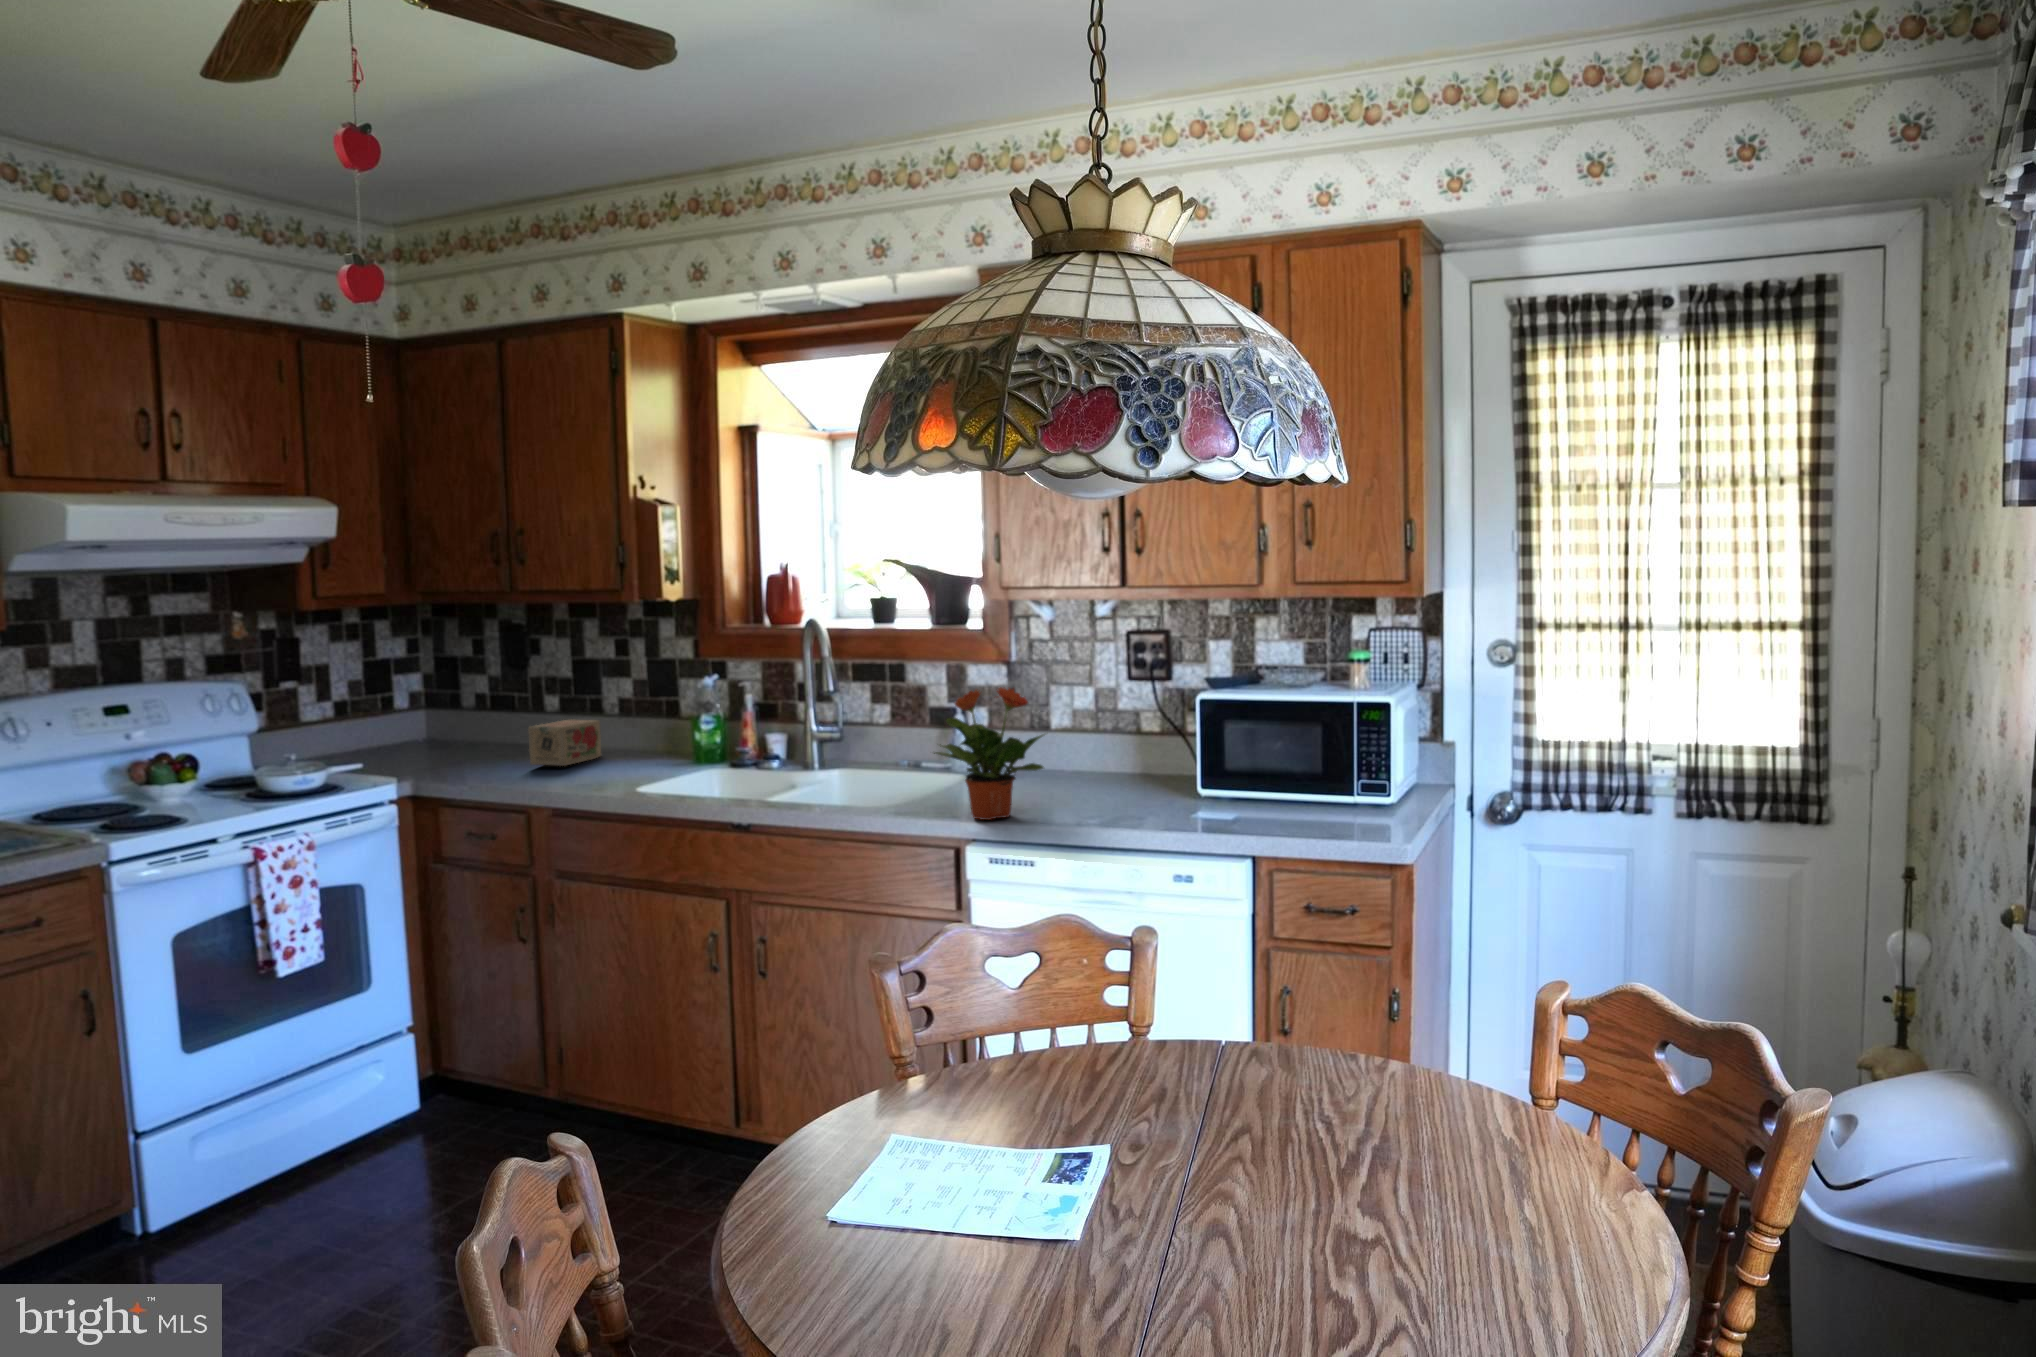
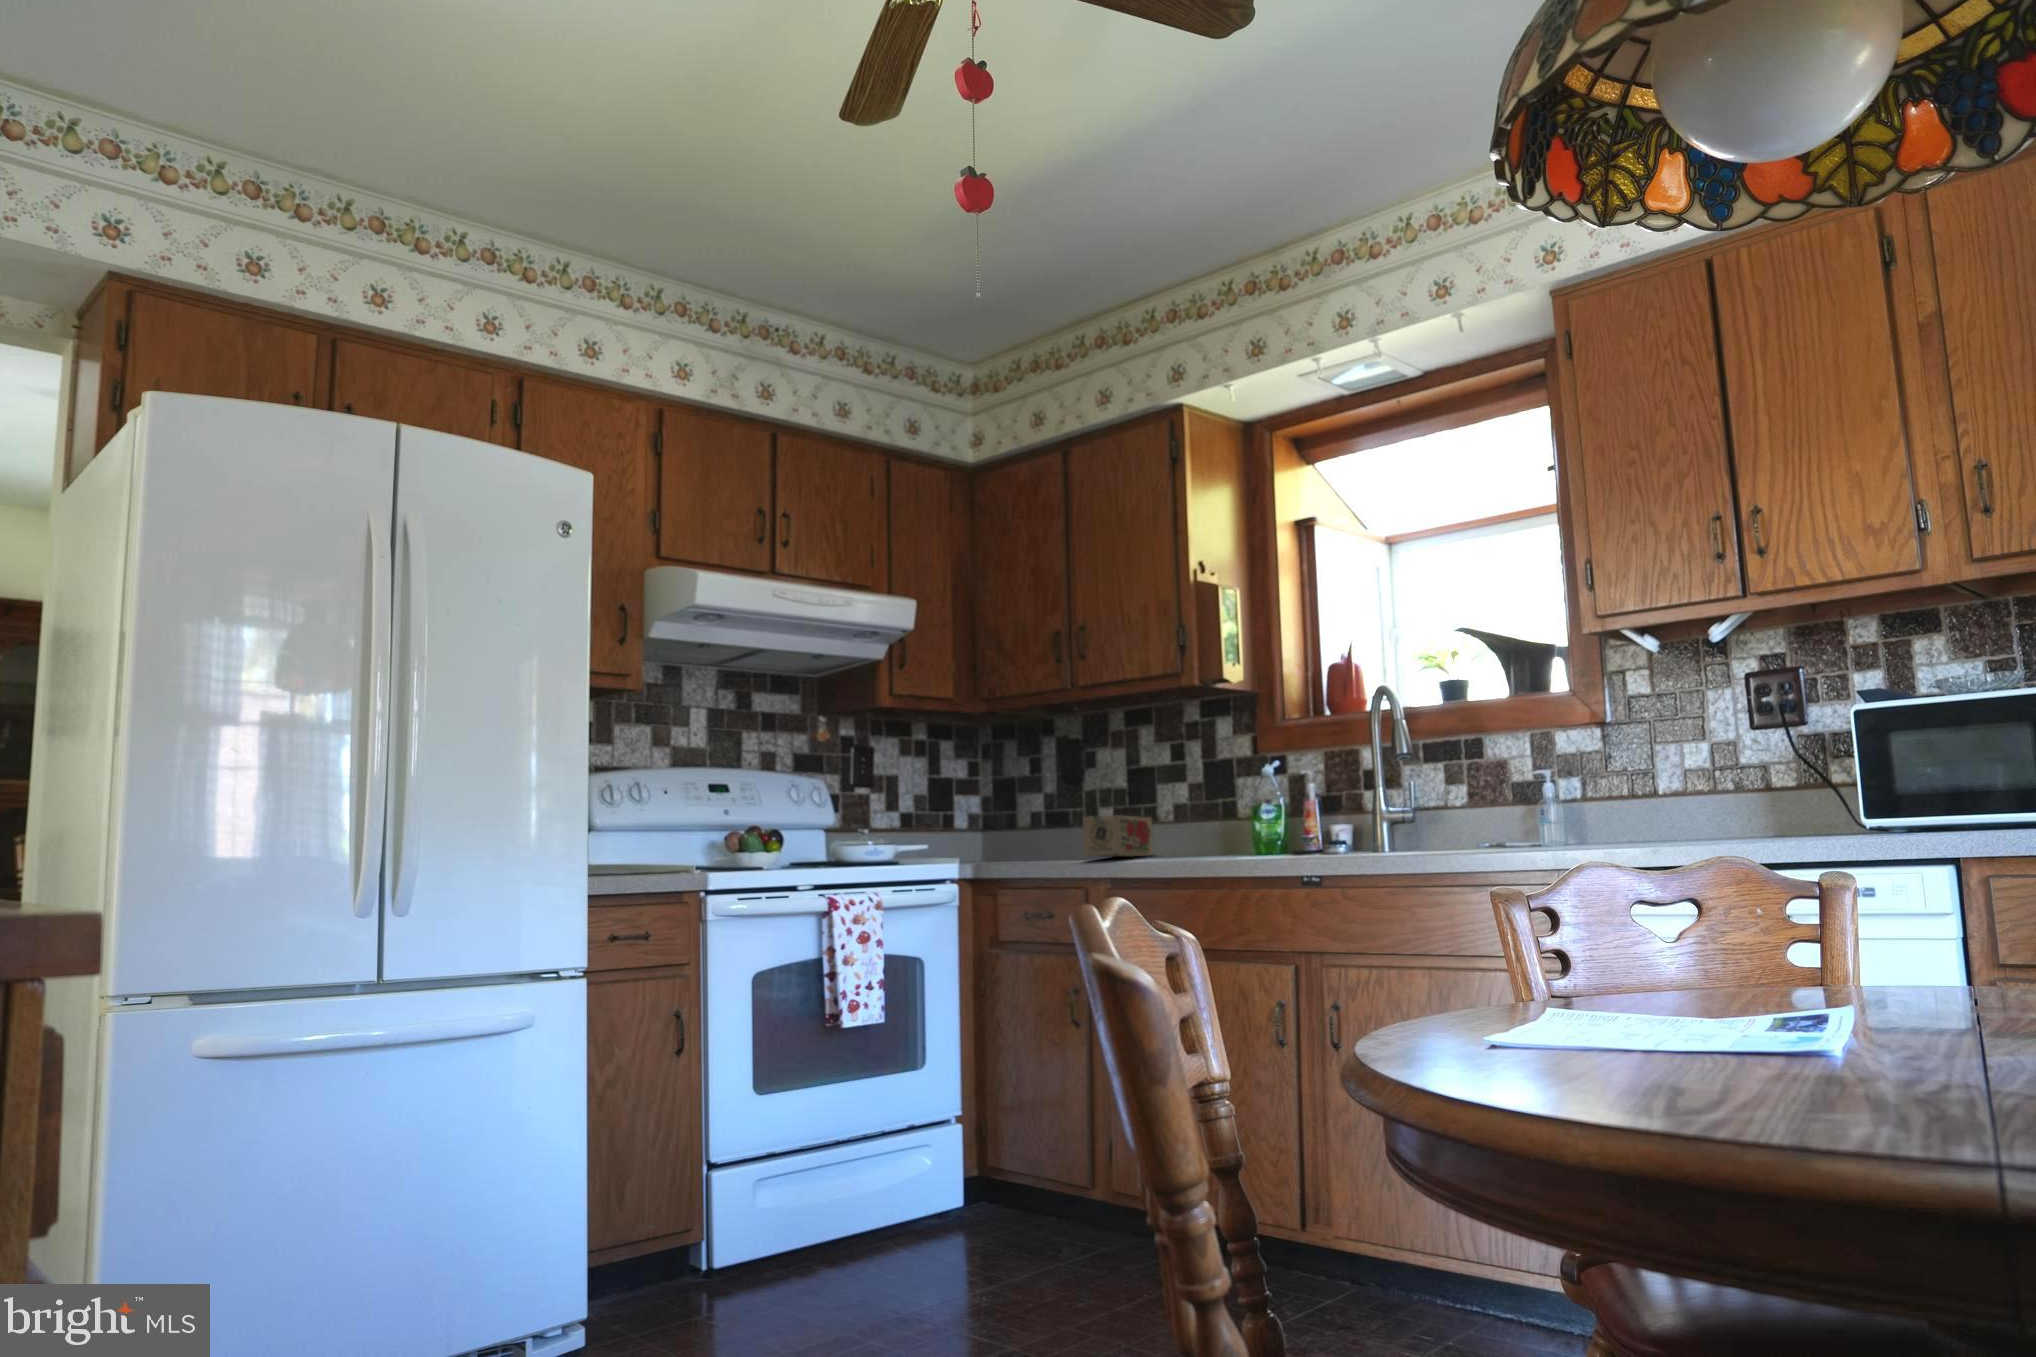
potted plant: present [934,688,1044,820] -> none [1547,693,1700,851]

